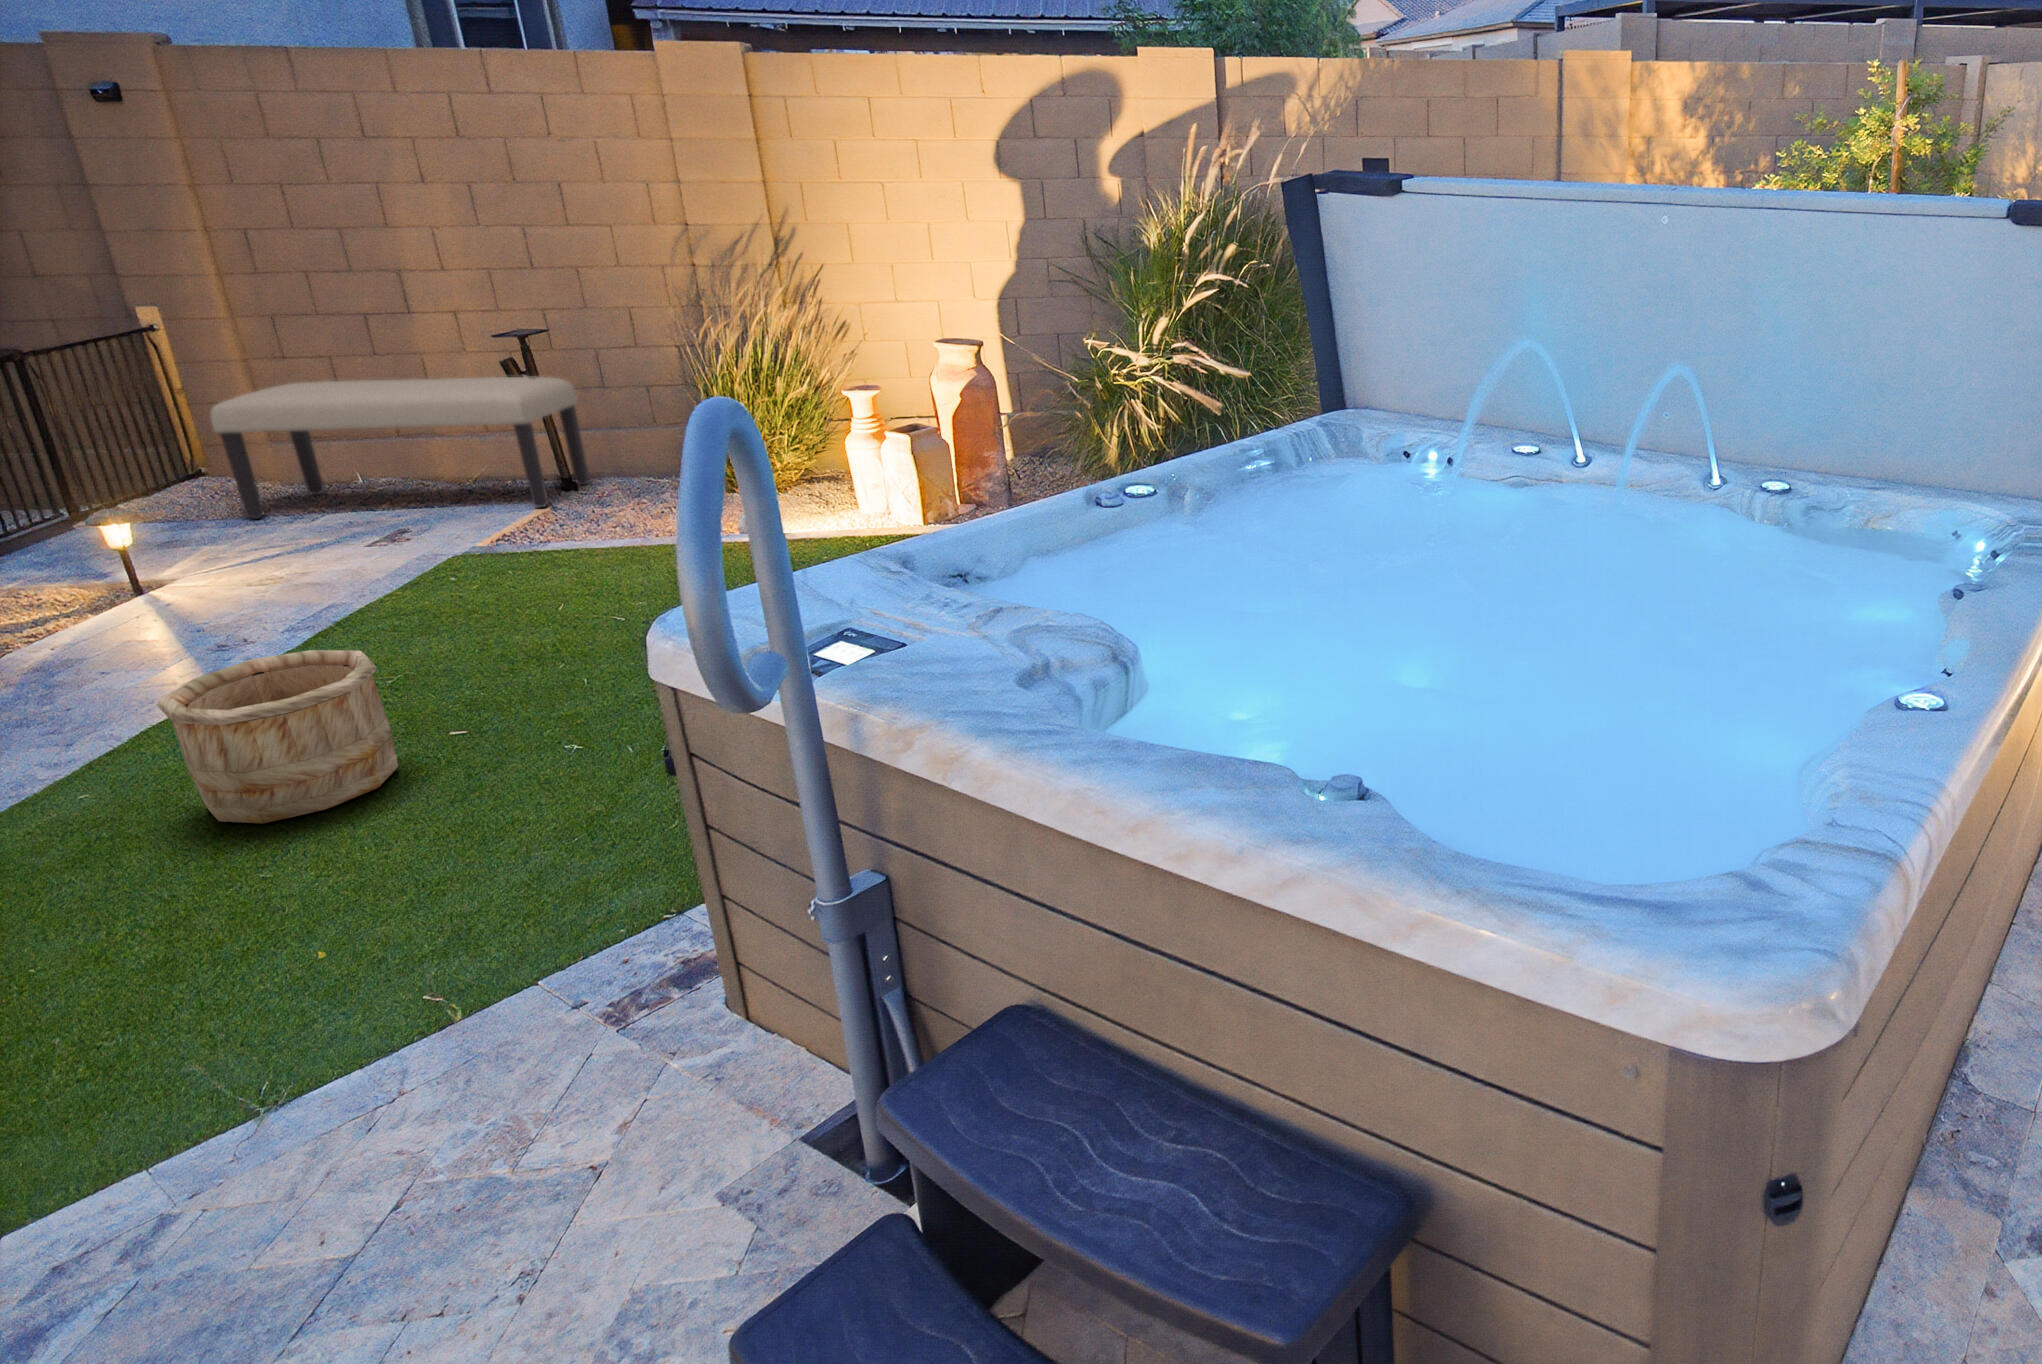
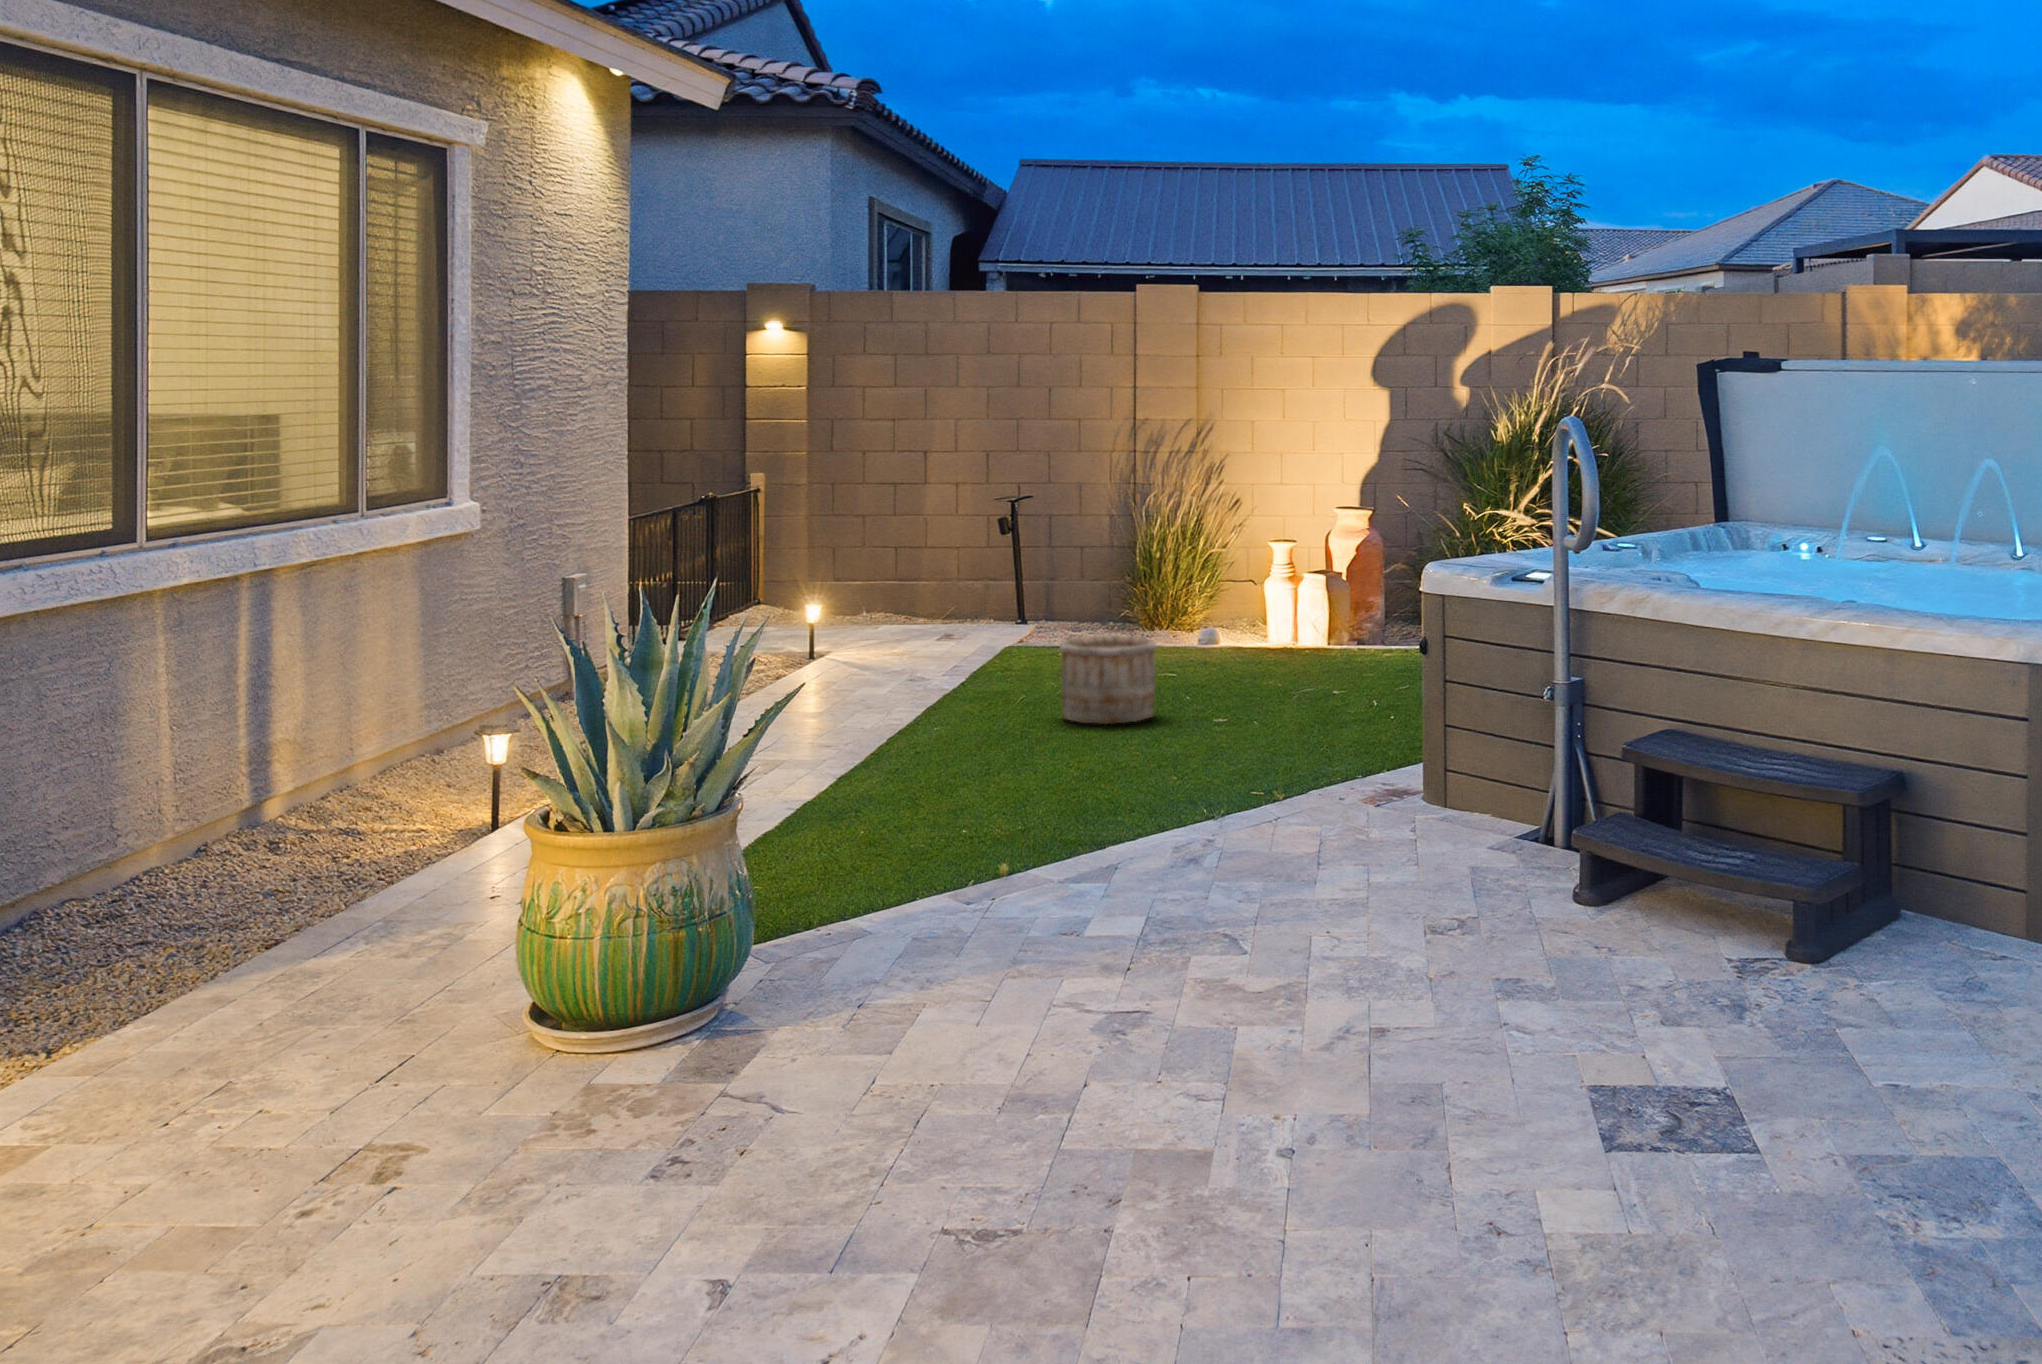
bench: present [210,377,589,519] -> none [806,541,1034,641]

